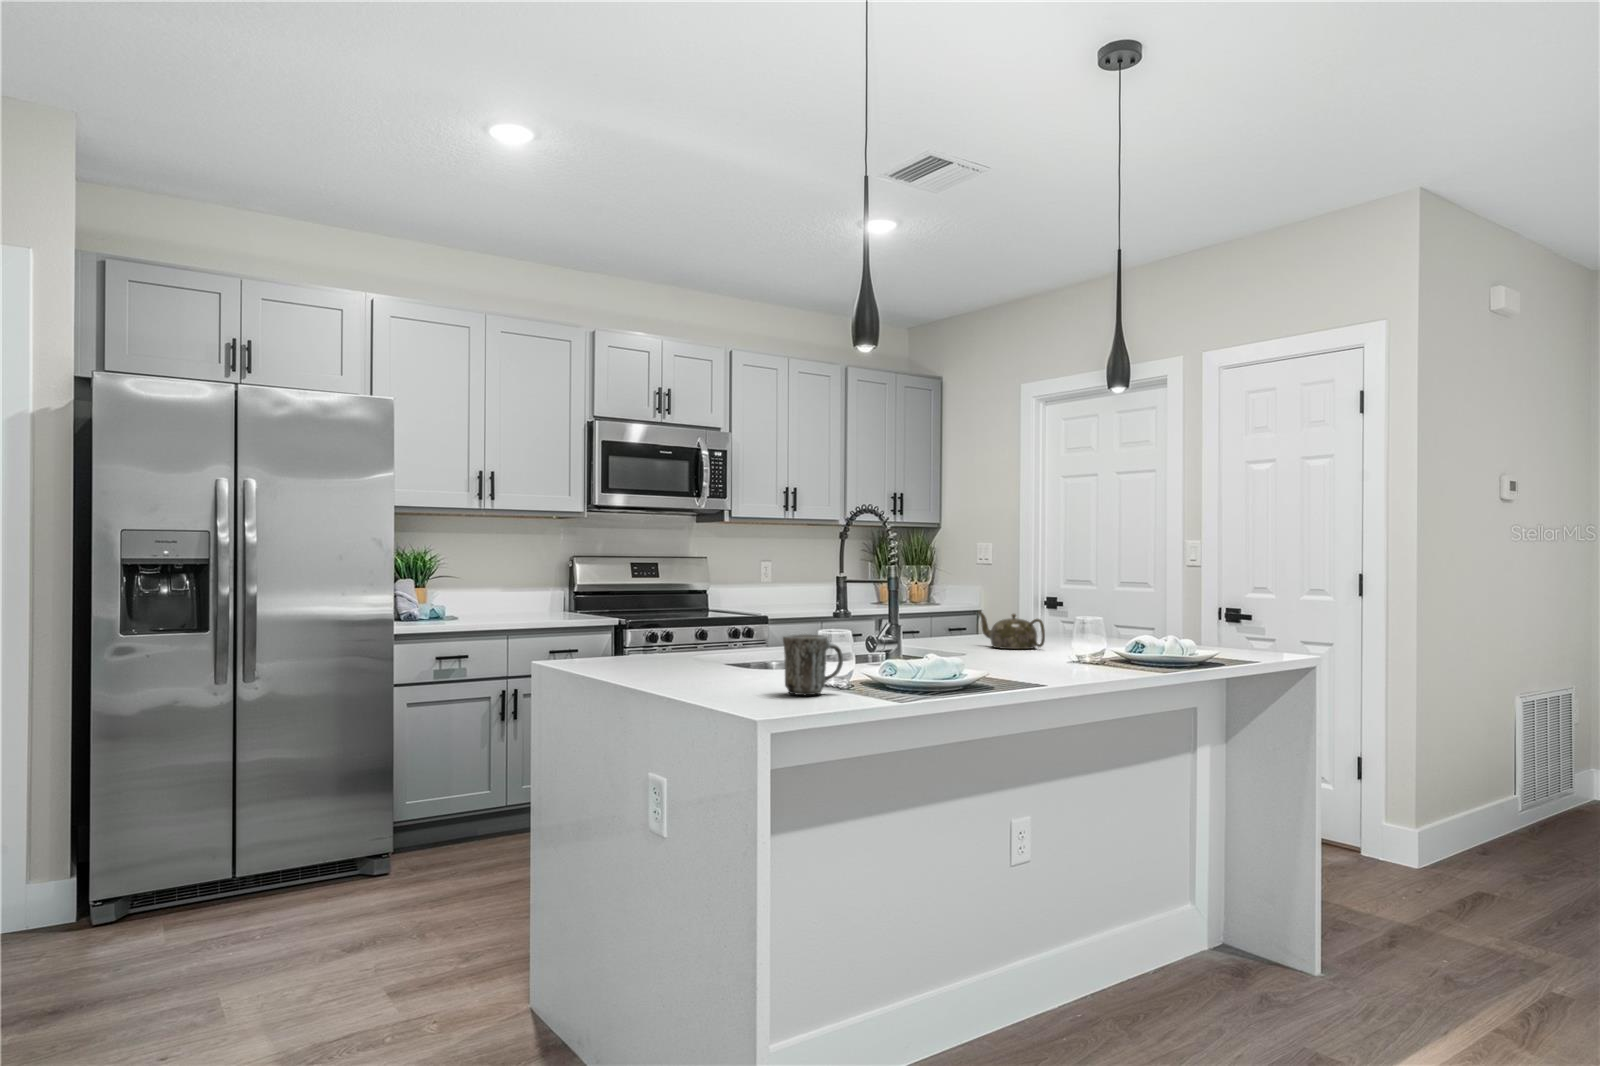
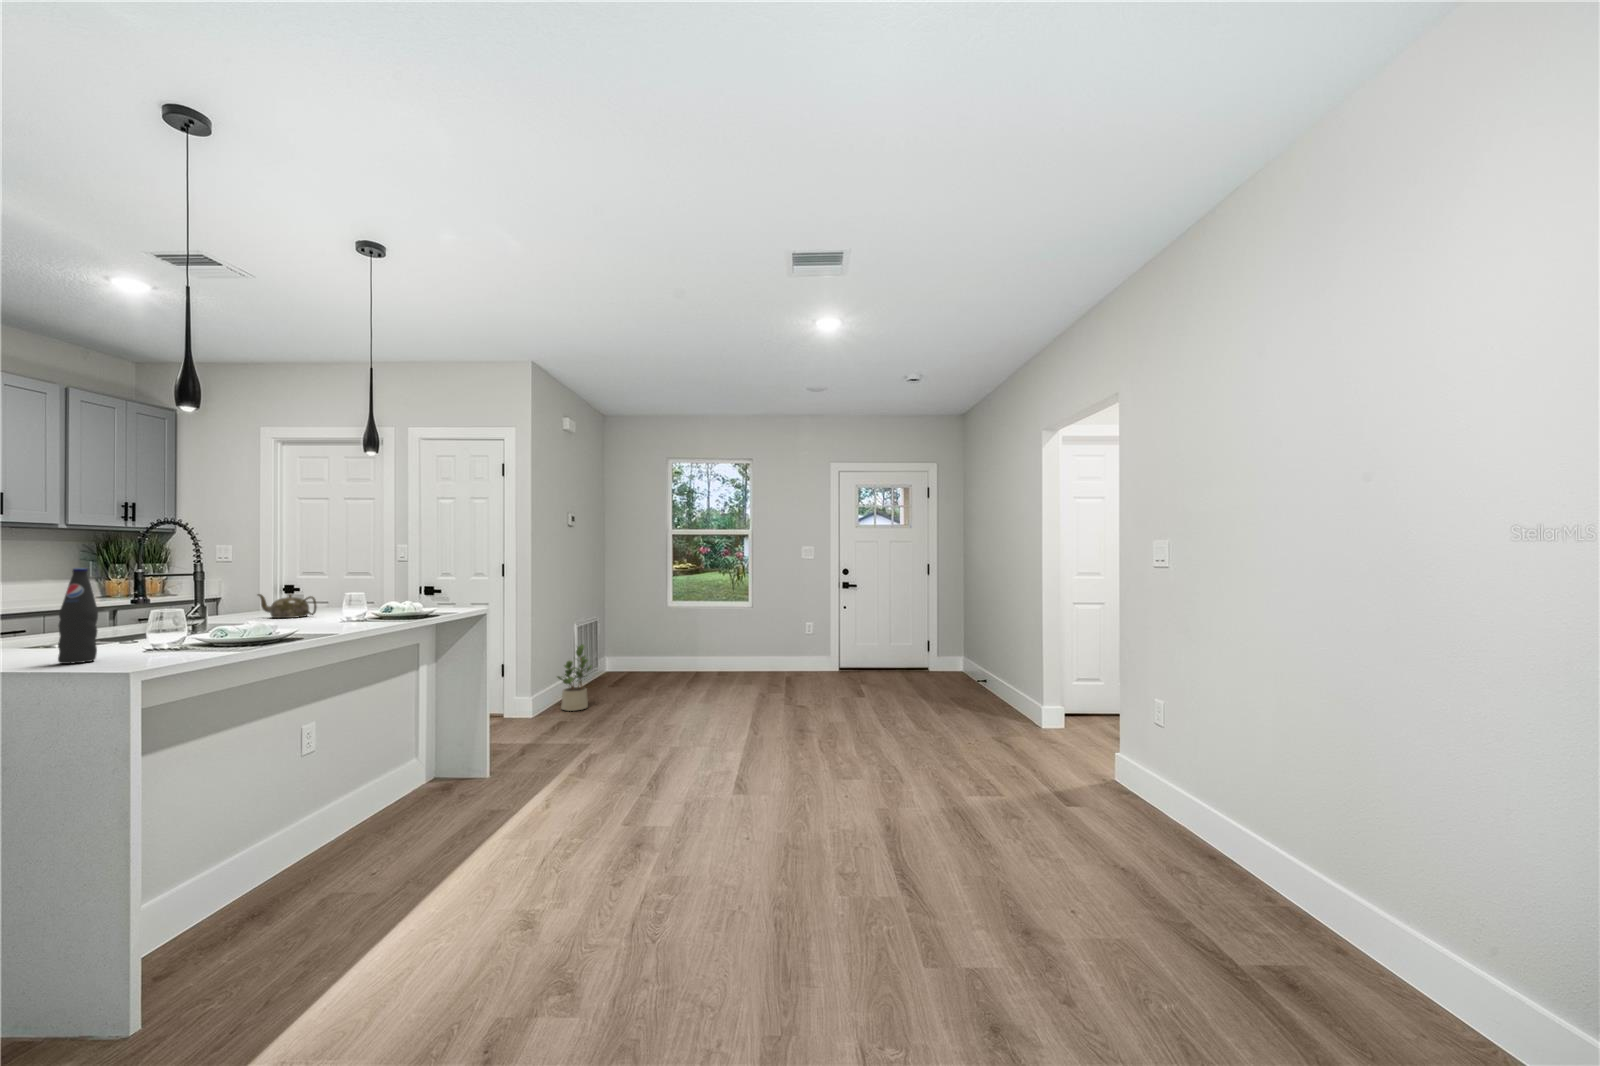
bottle: none [716,572,751,695] -> present [58,568,98,664]
mug: present [783,634,843,695] -> none [132,612,190,656]
potted plant: none [1472,740,1553,874] -> present [558,644,592,711]

